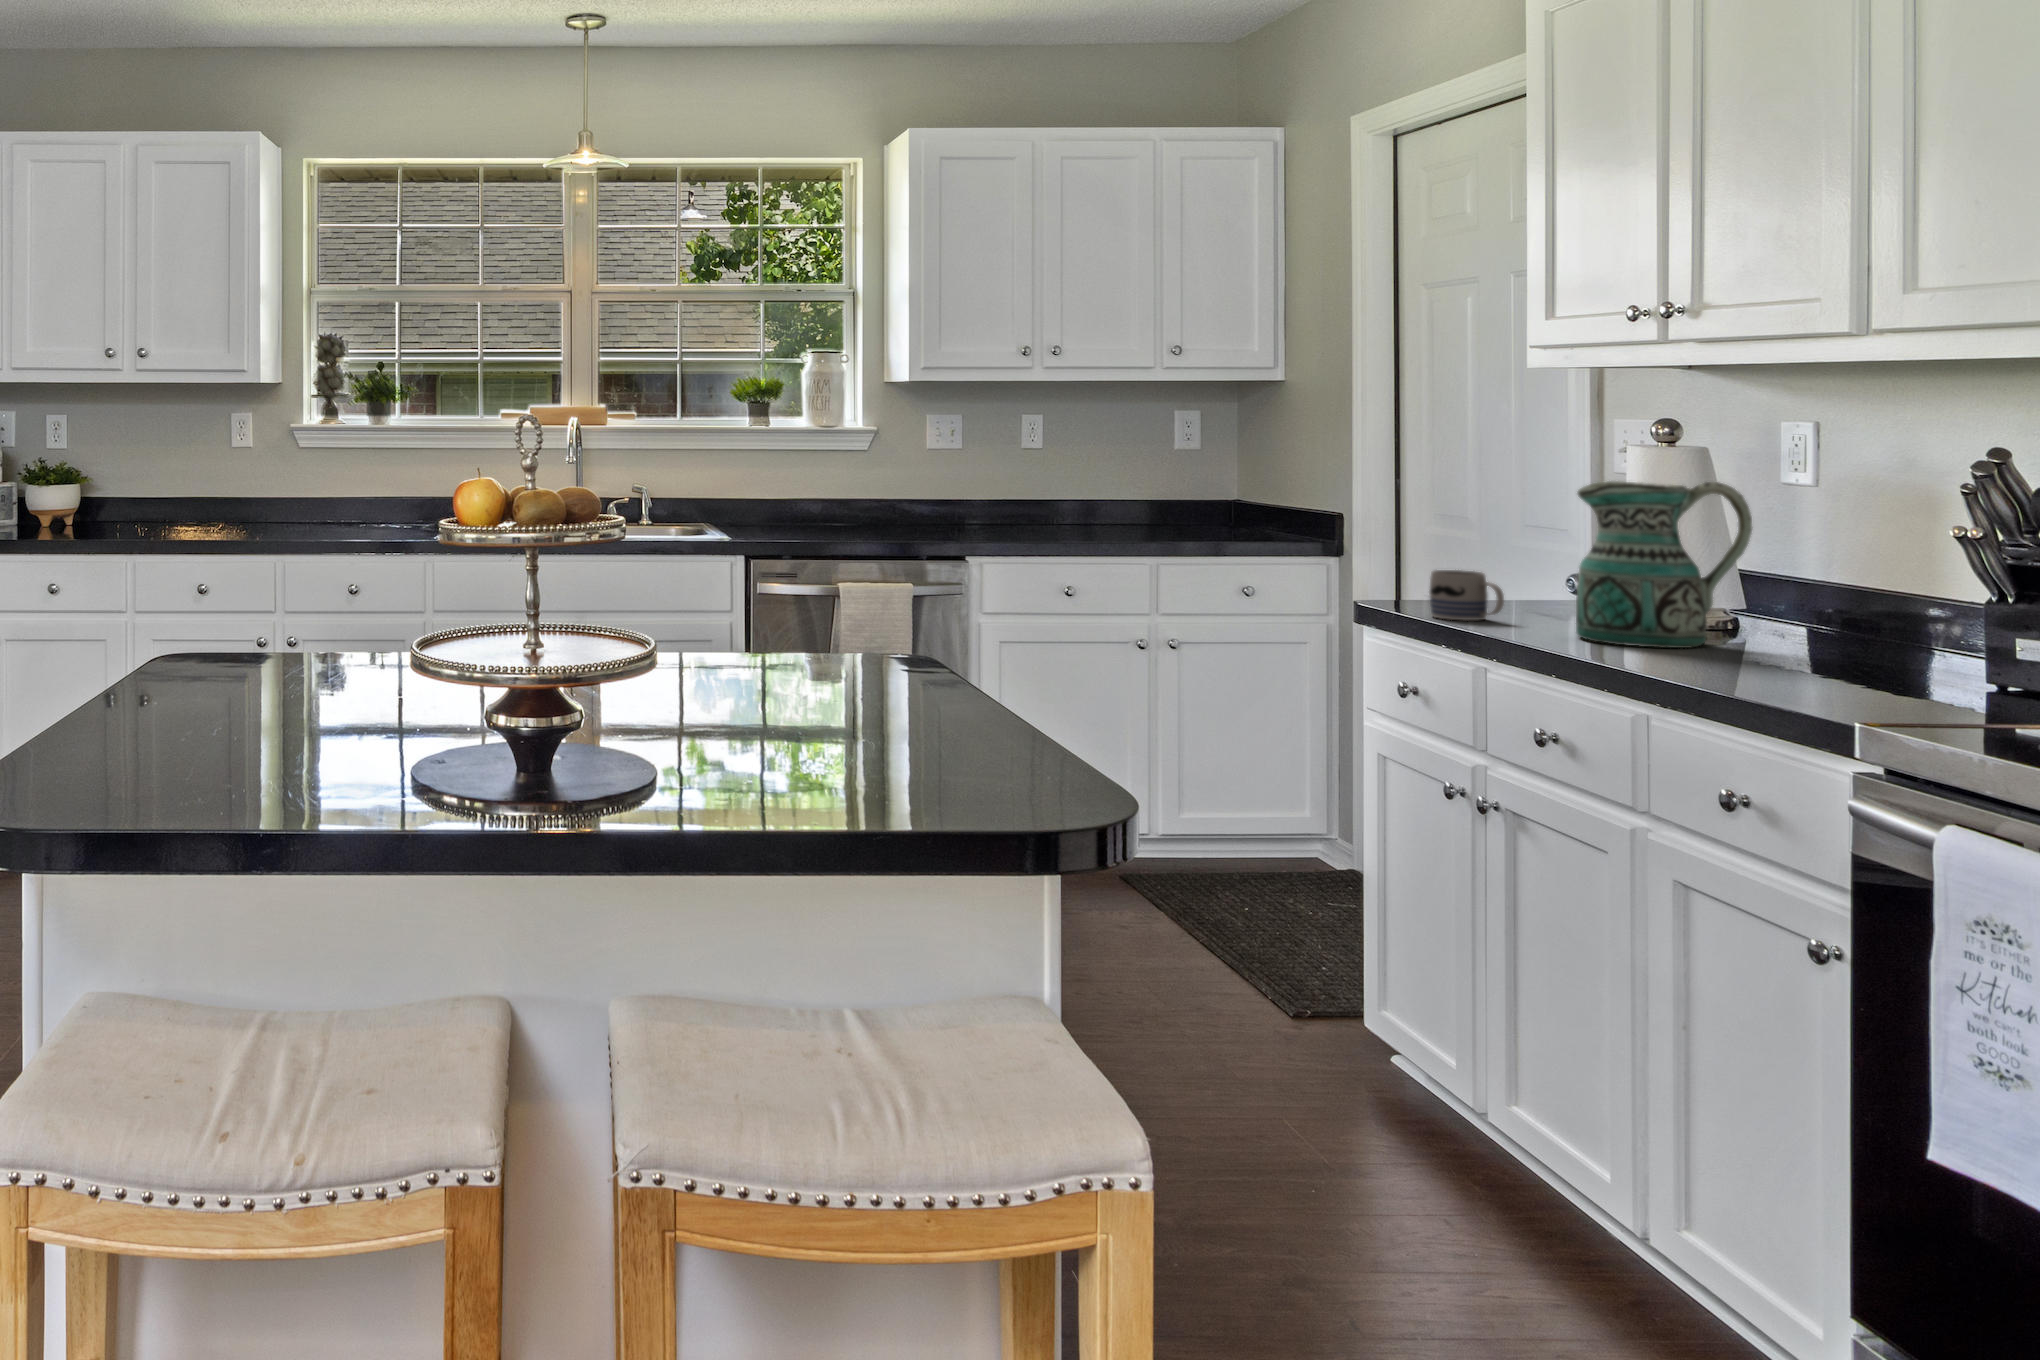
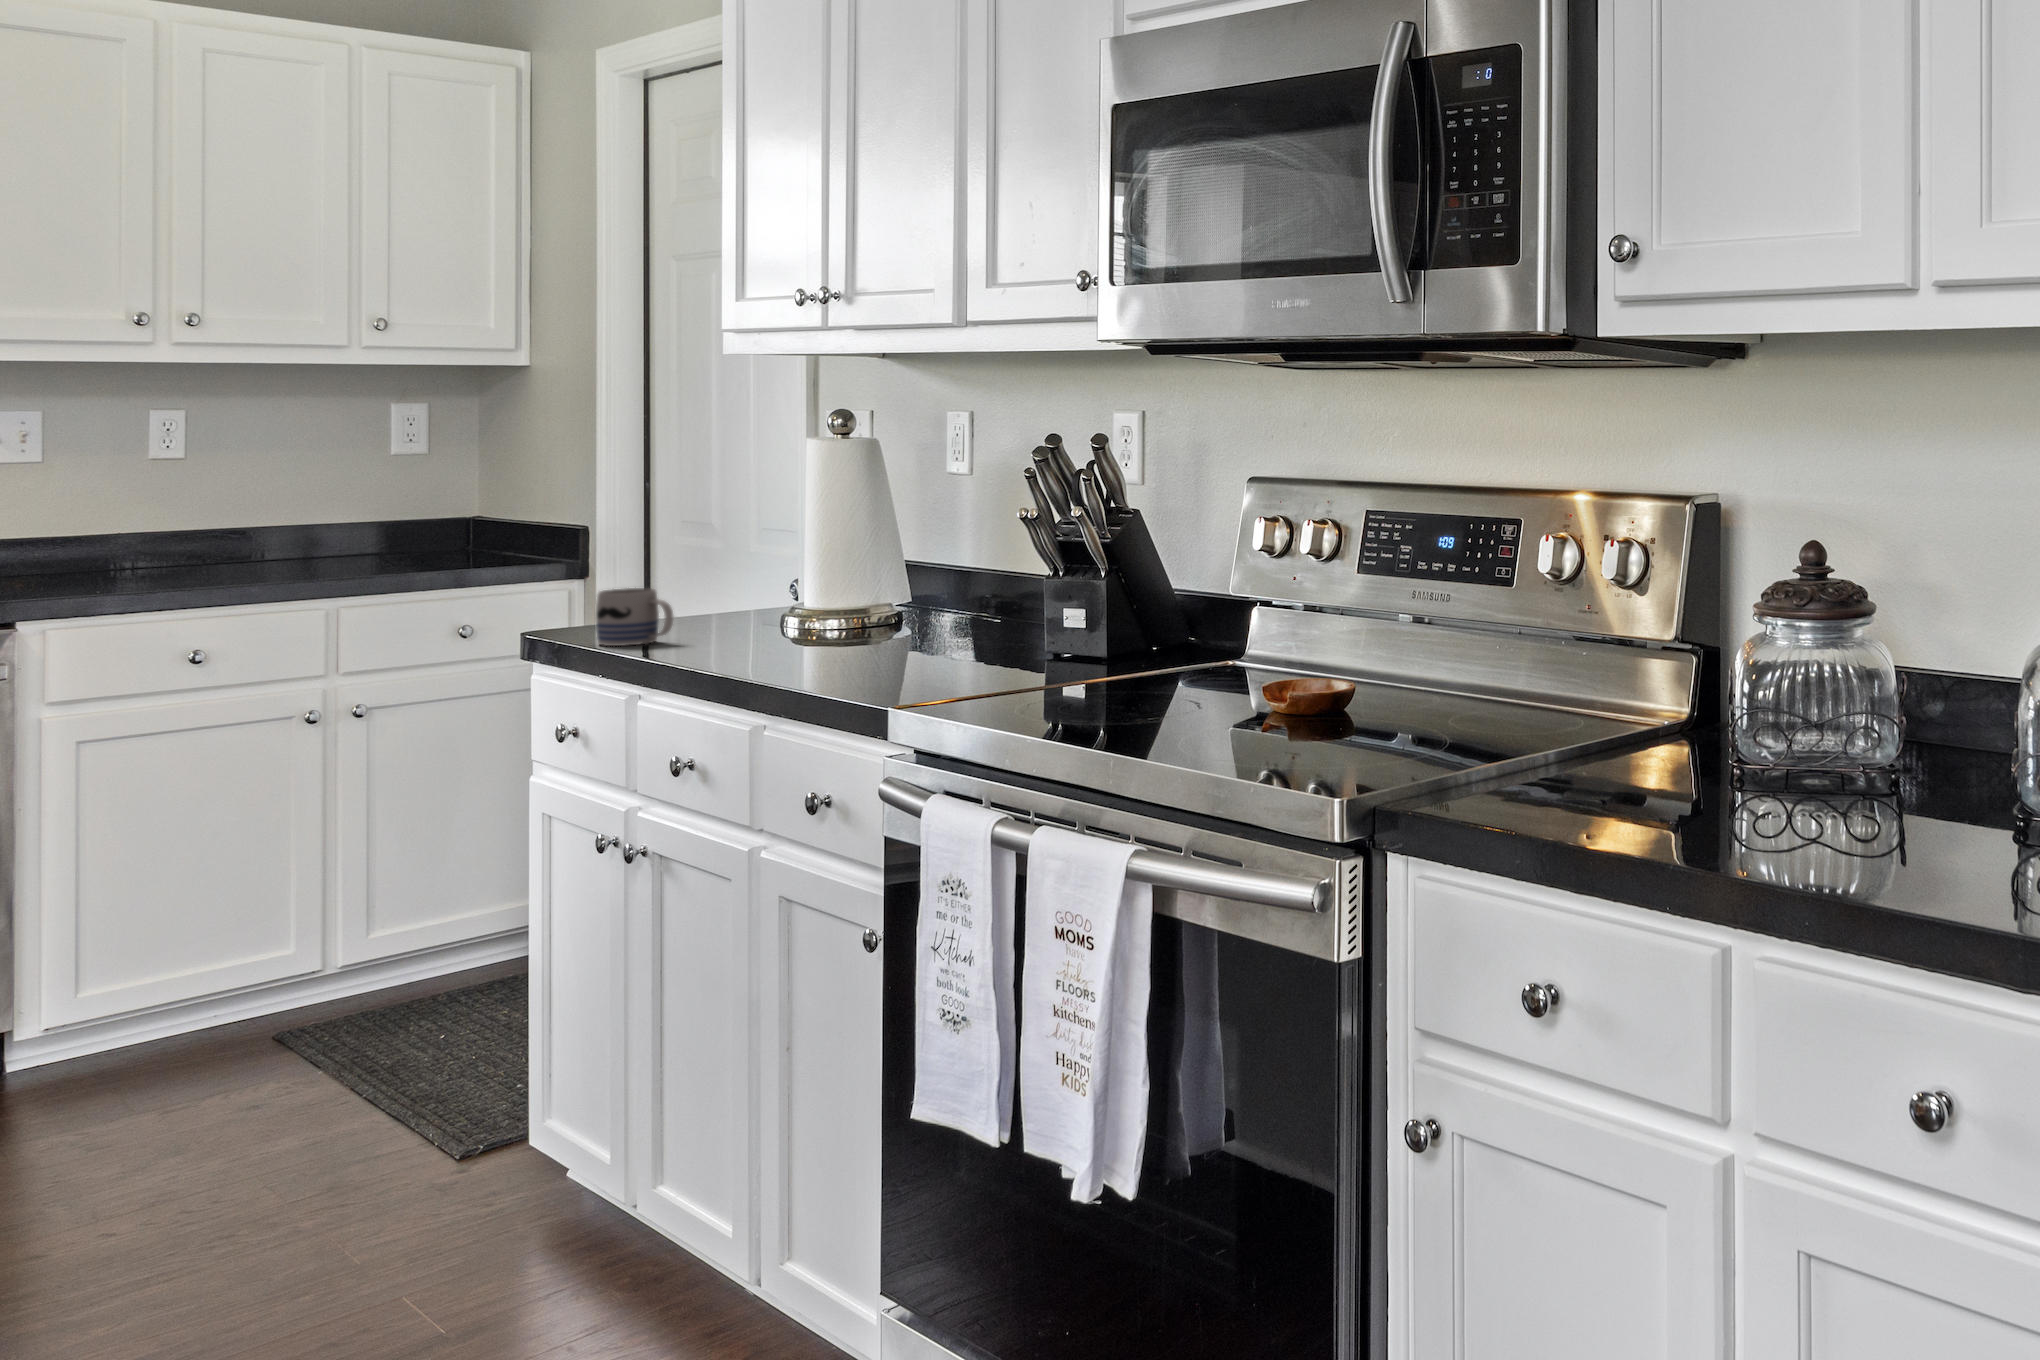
ceramic pitcher: present [1576,481,1752,648] -> none [731,476,897,656]

